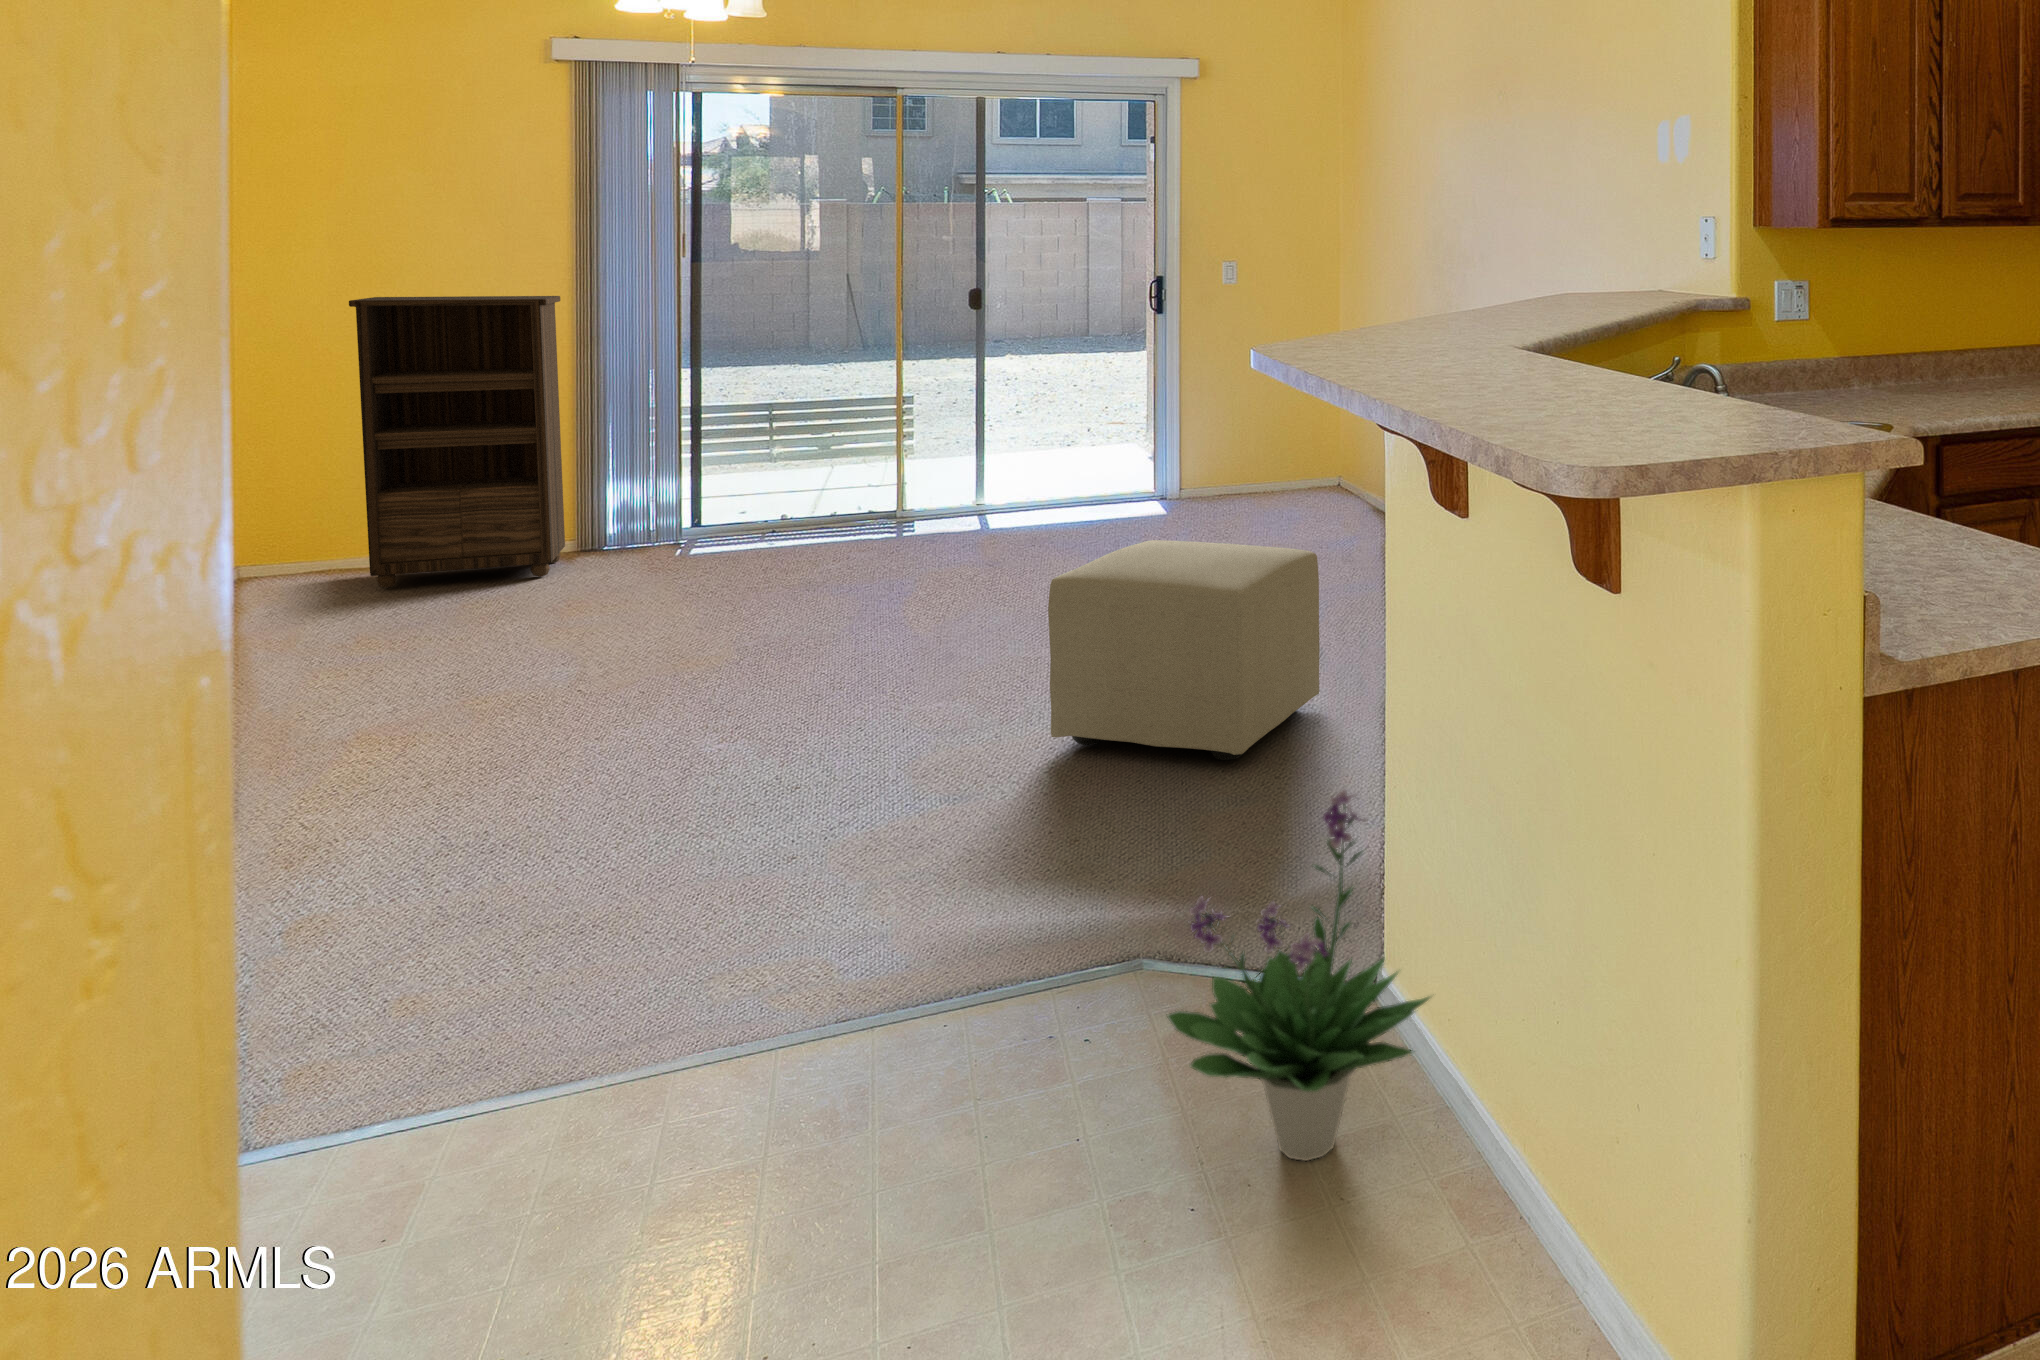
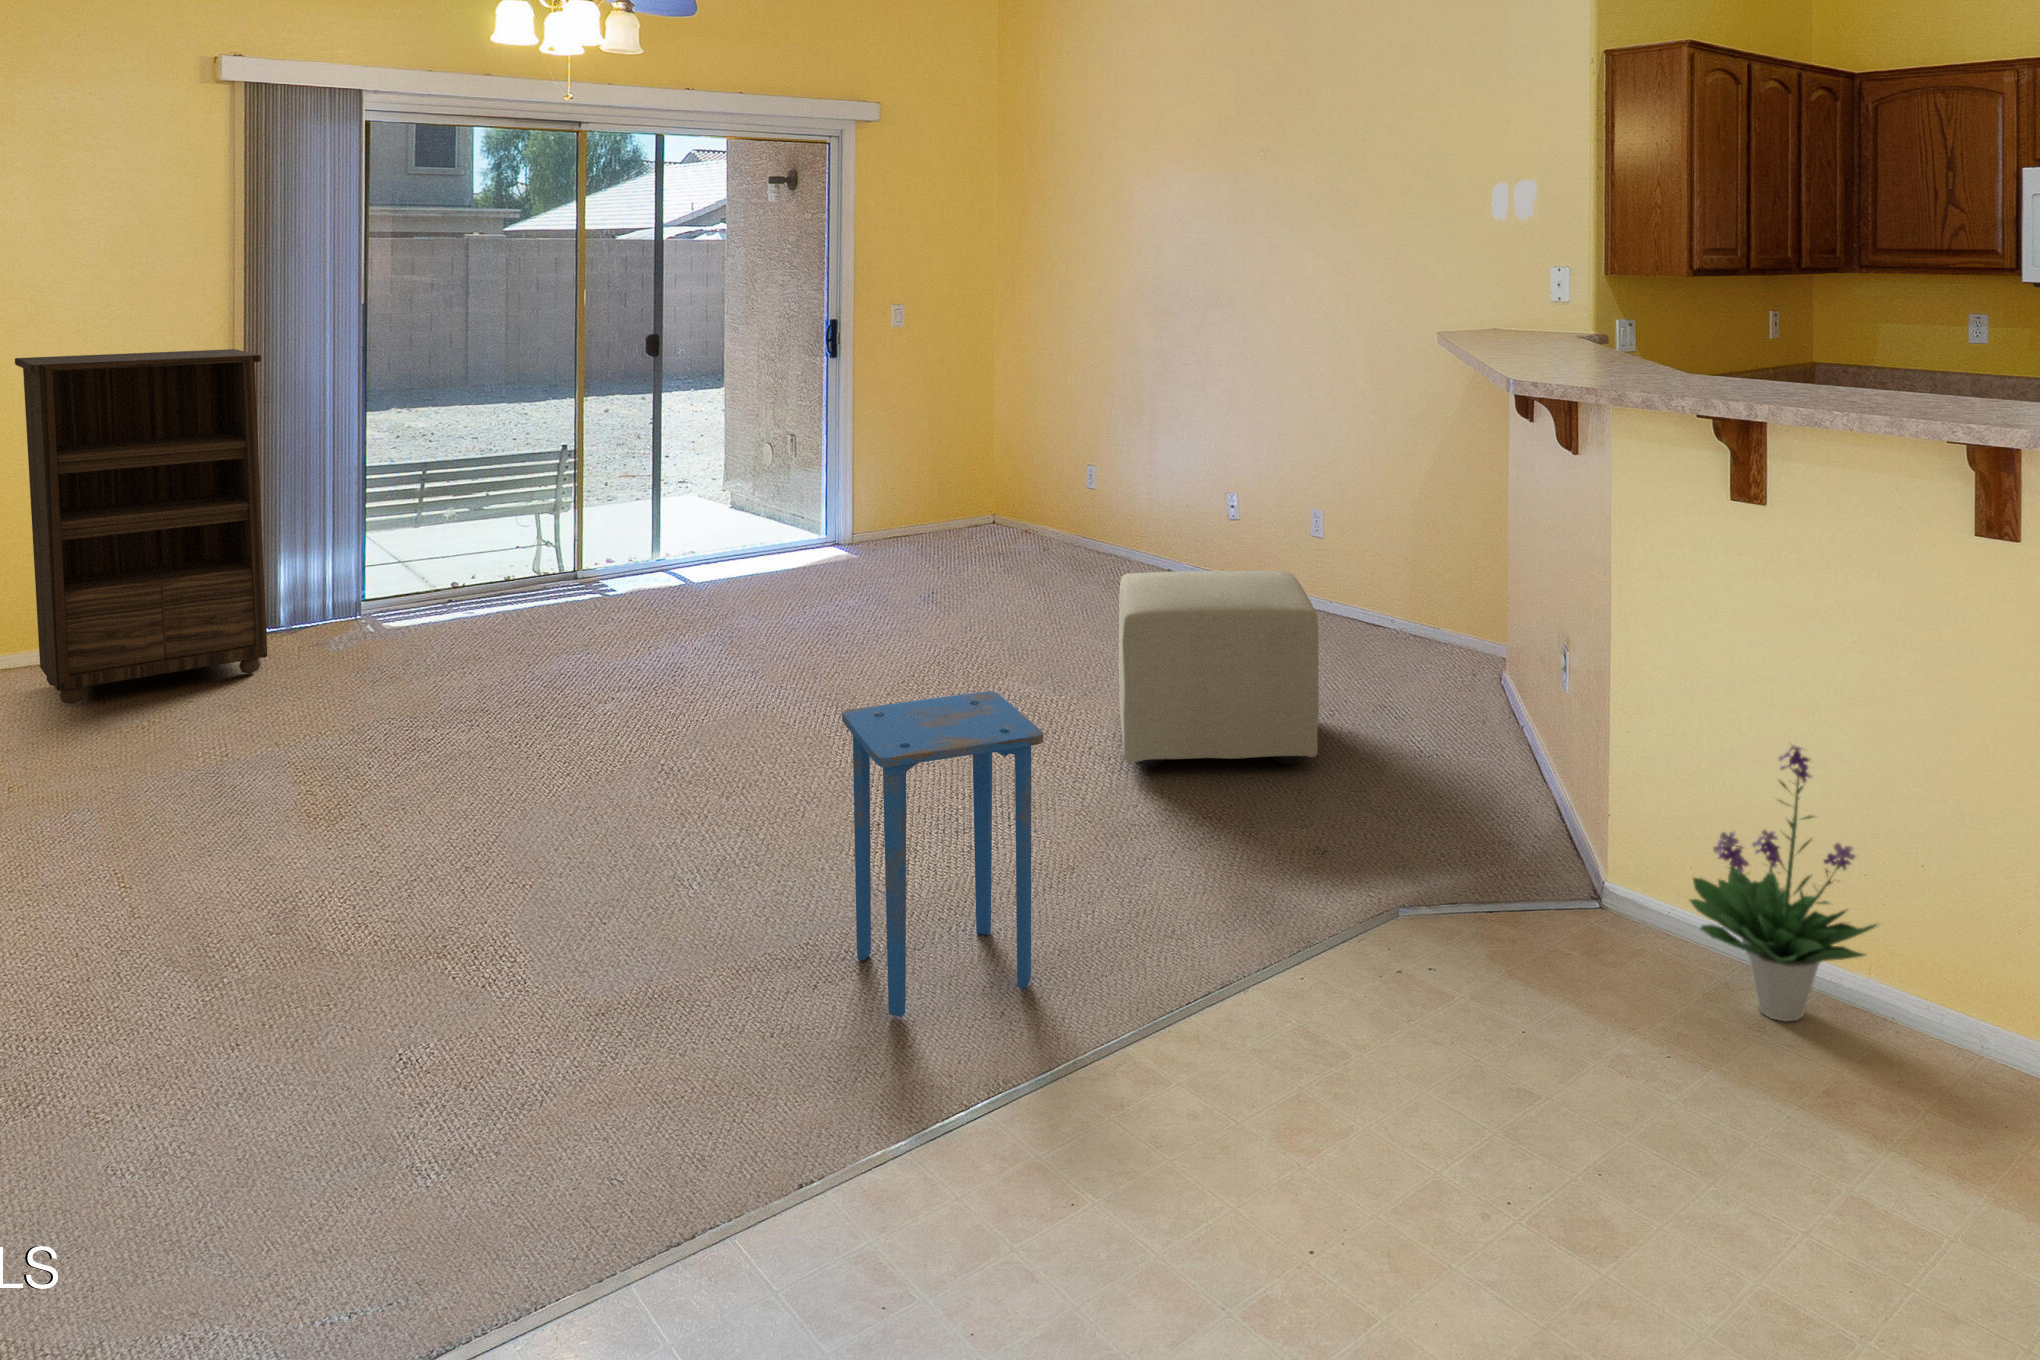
side table: none [421,634,686,957] -> present [842,691,1043,1017]

